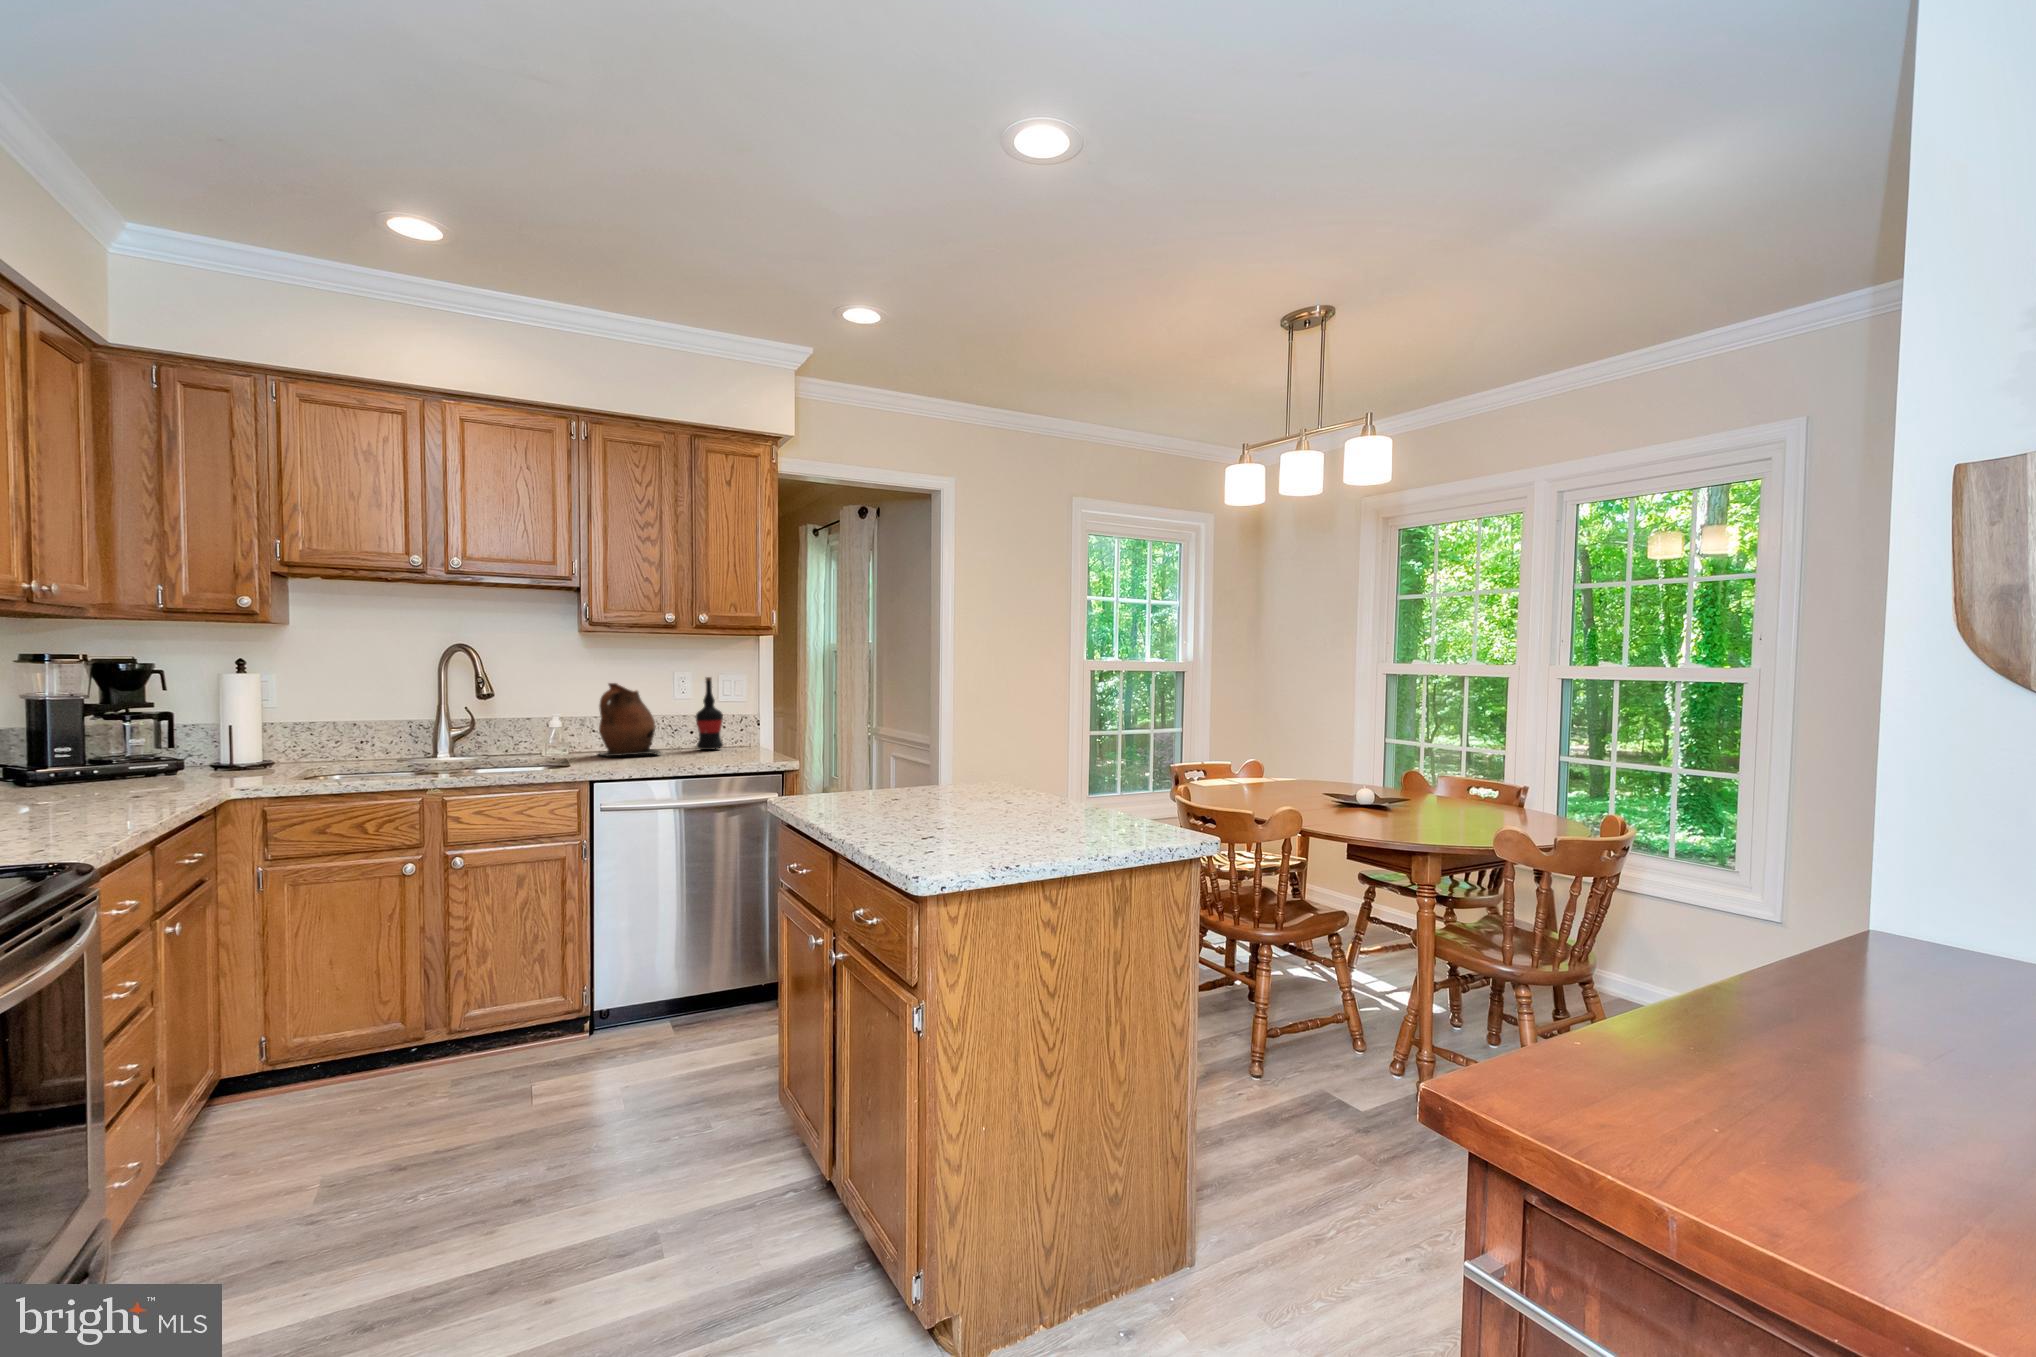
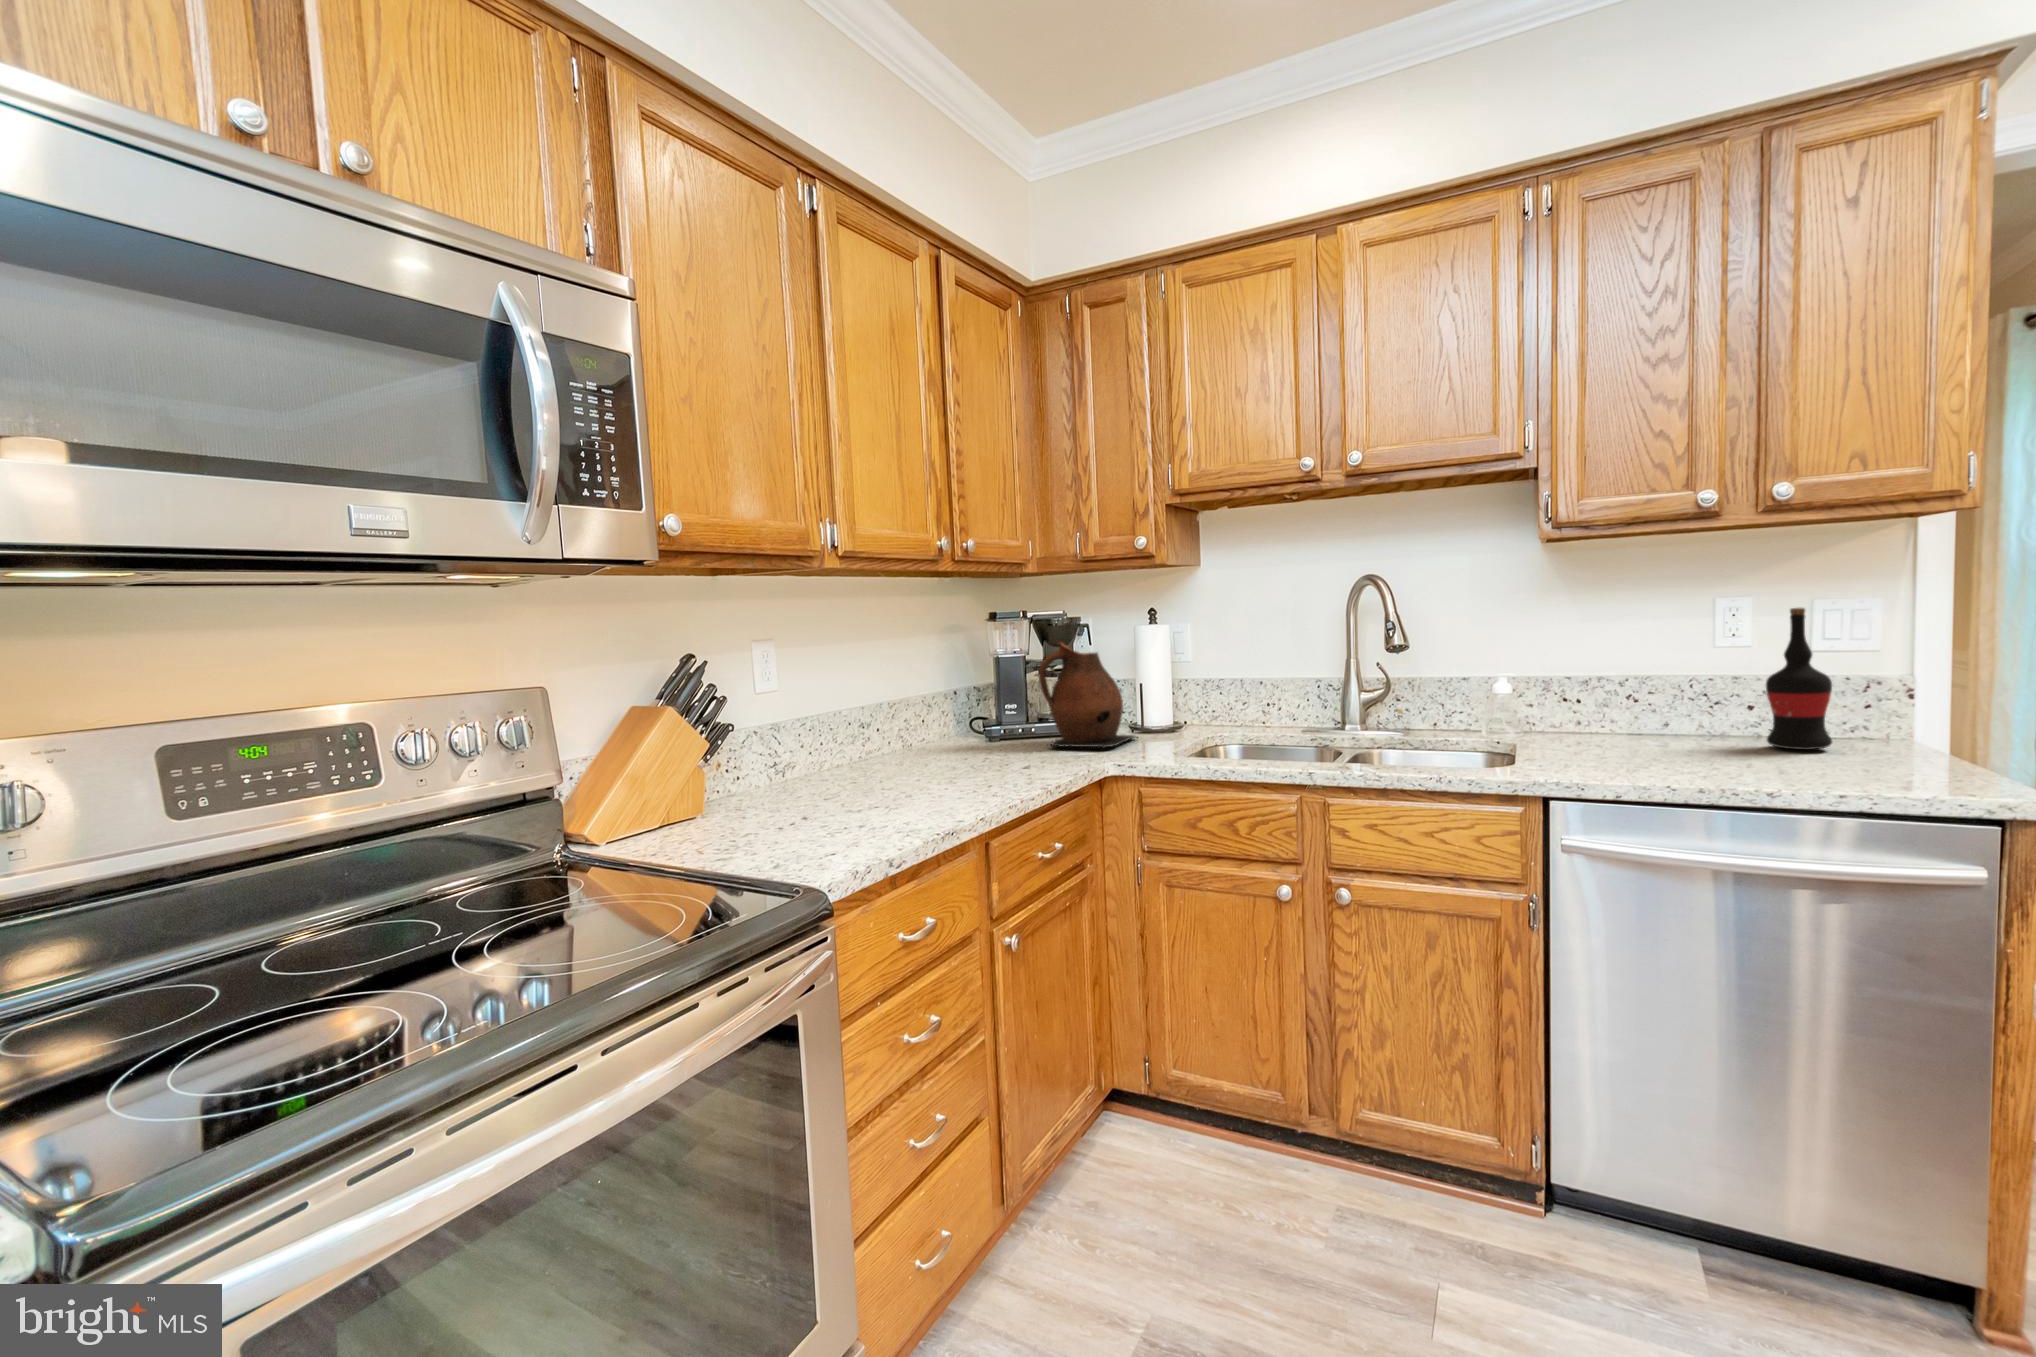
ceramic pitcher: present [599,683,660,757] -> present [1039,642,1137,748]

